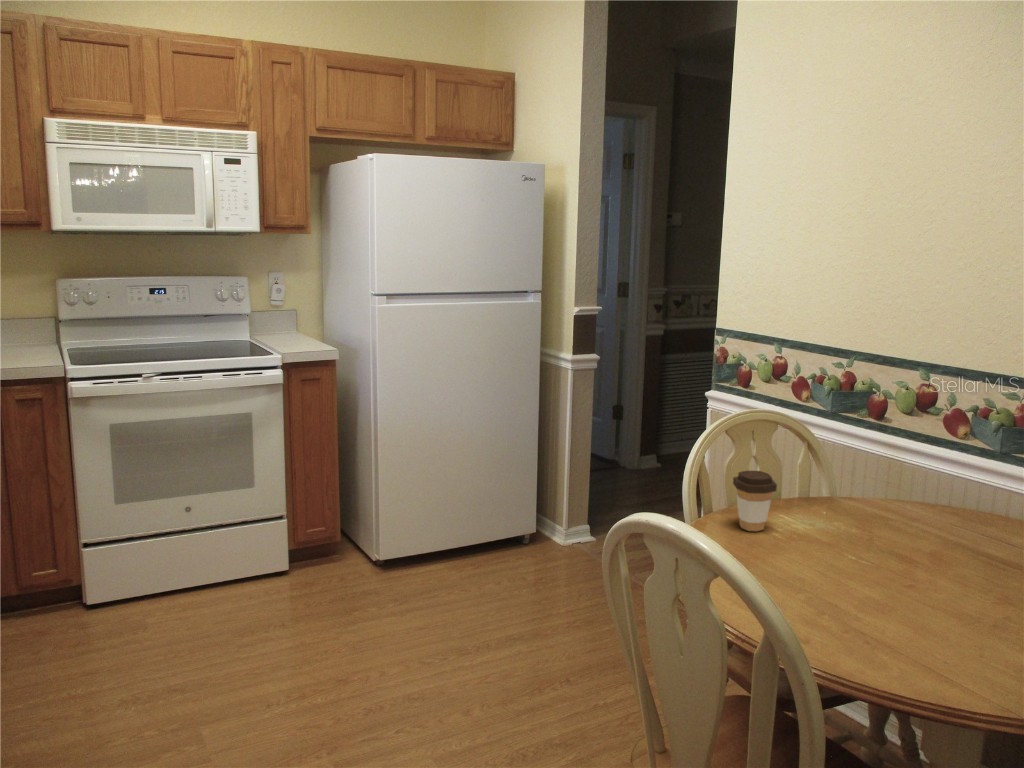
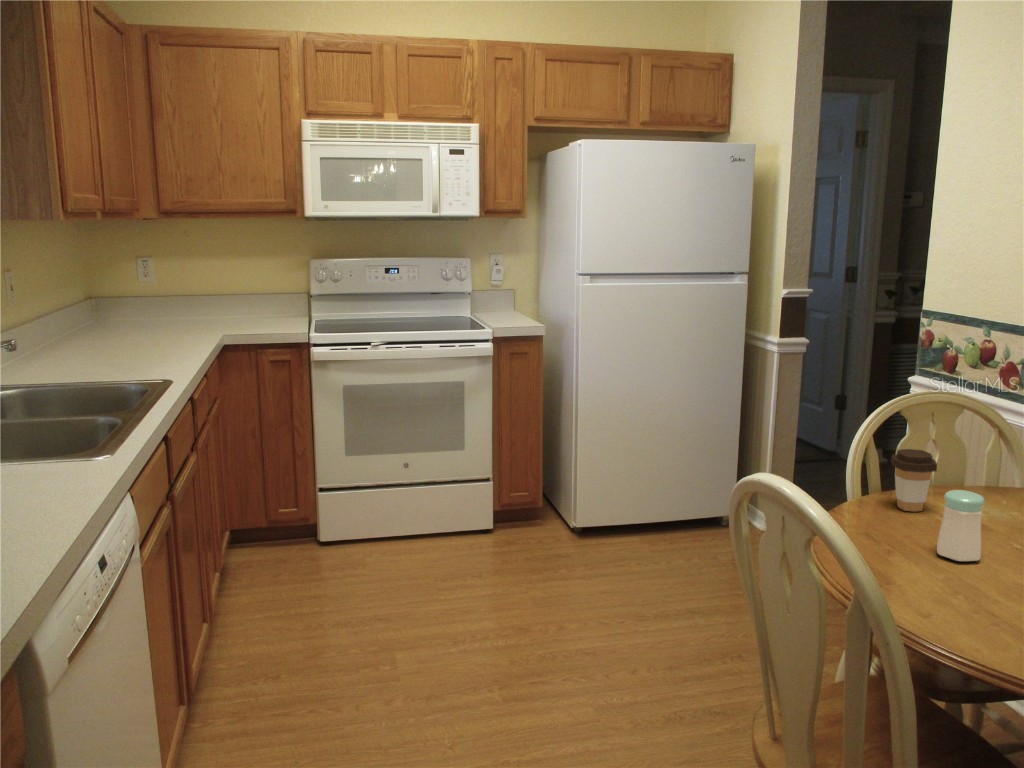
salt shaker: none [793,512,837,581] -> present [937,490,985,561]

